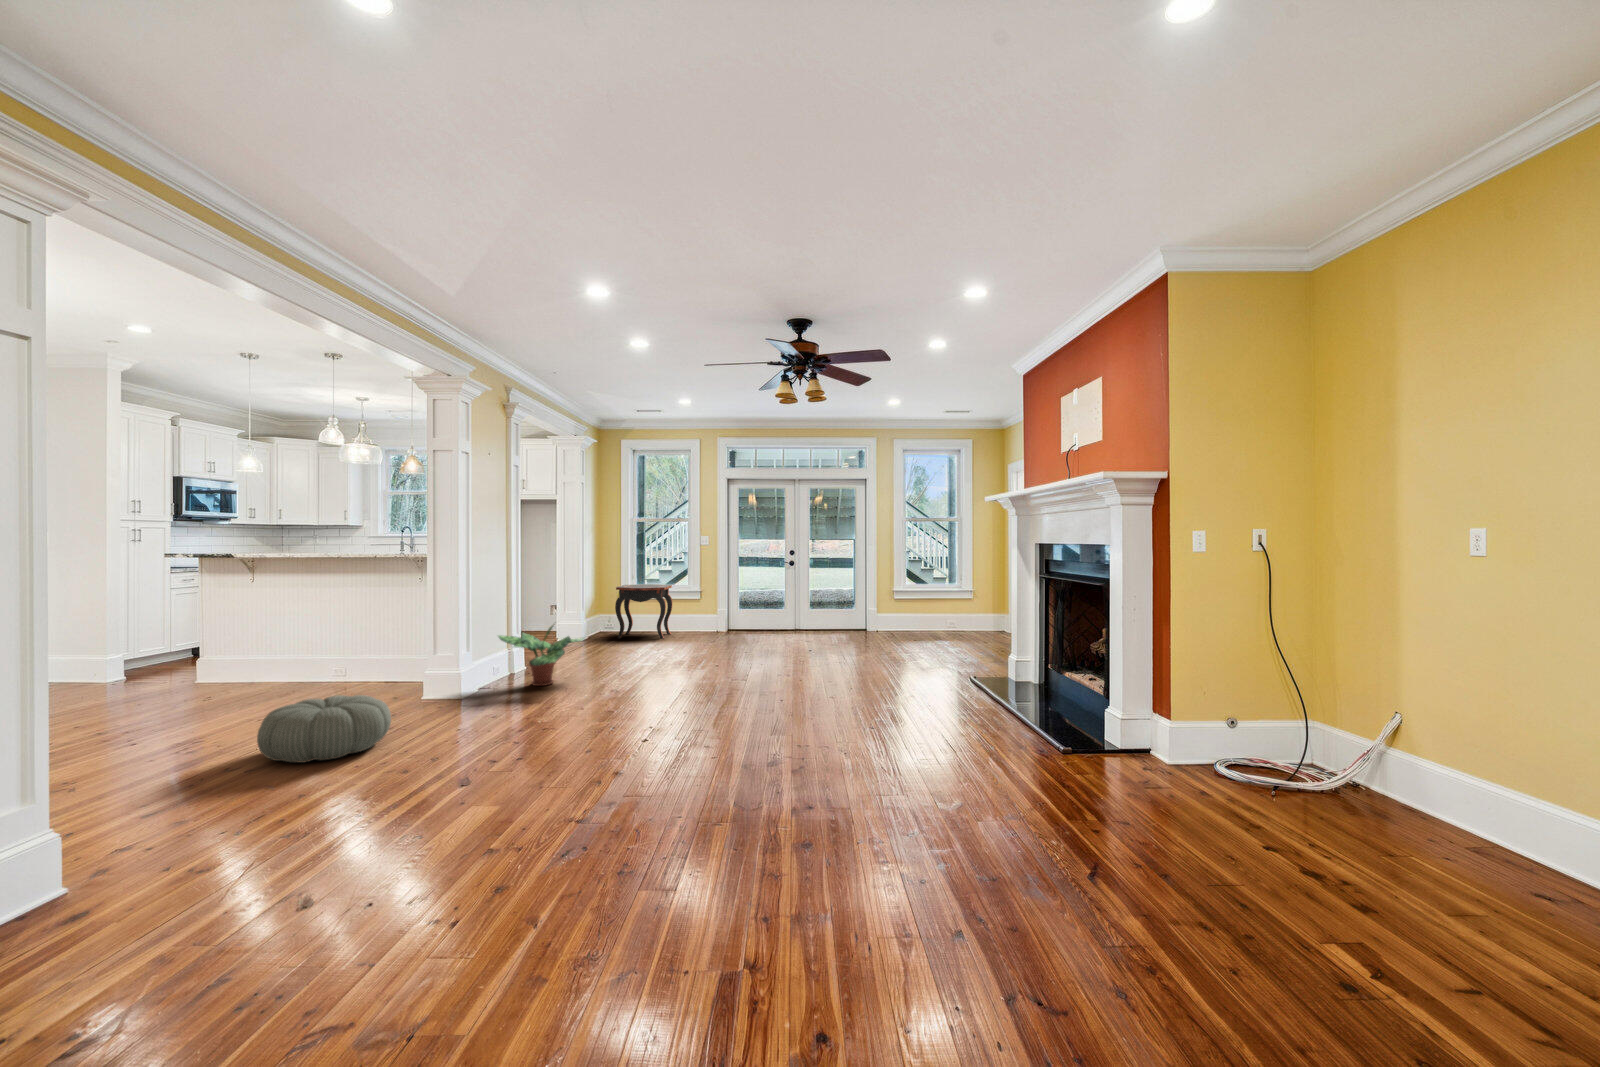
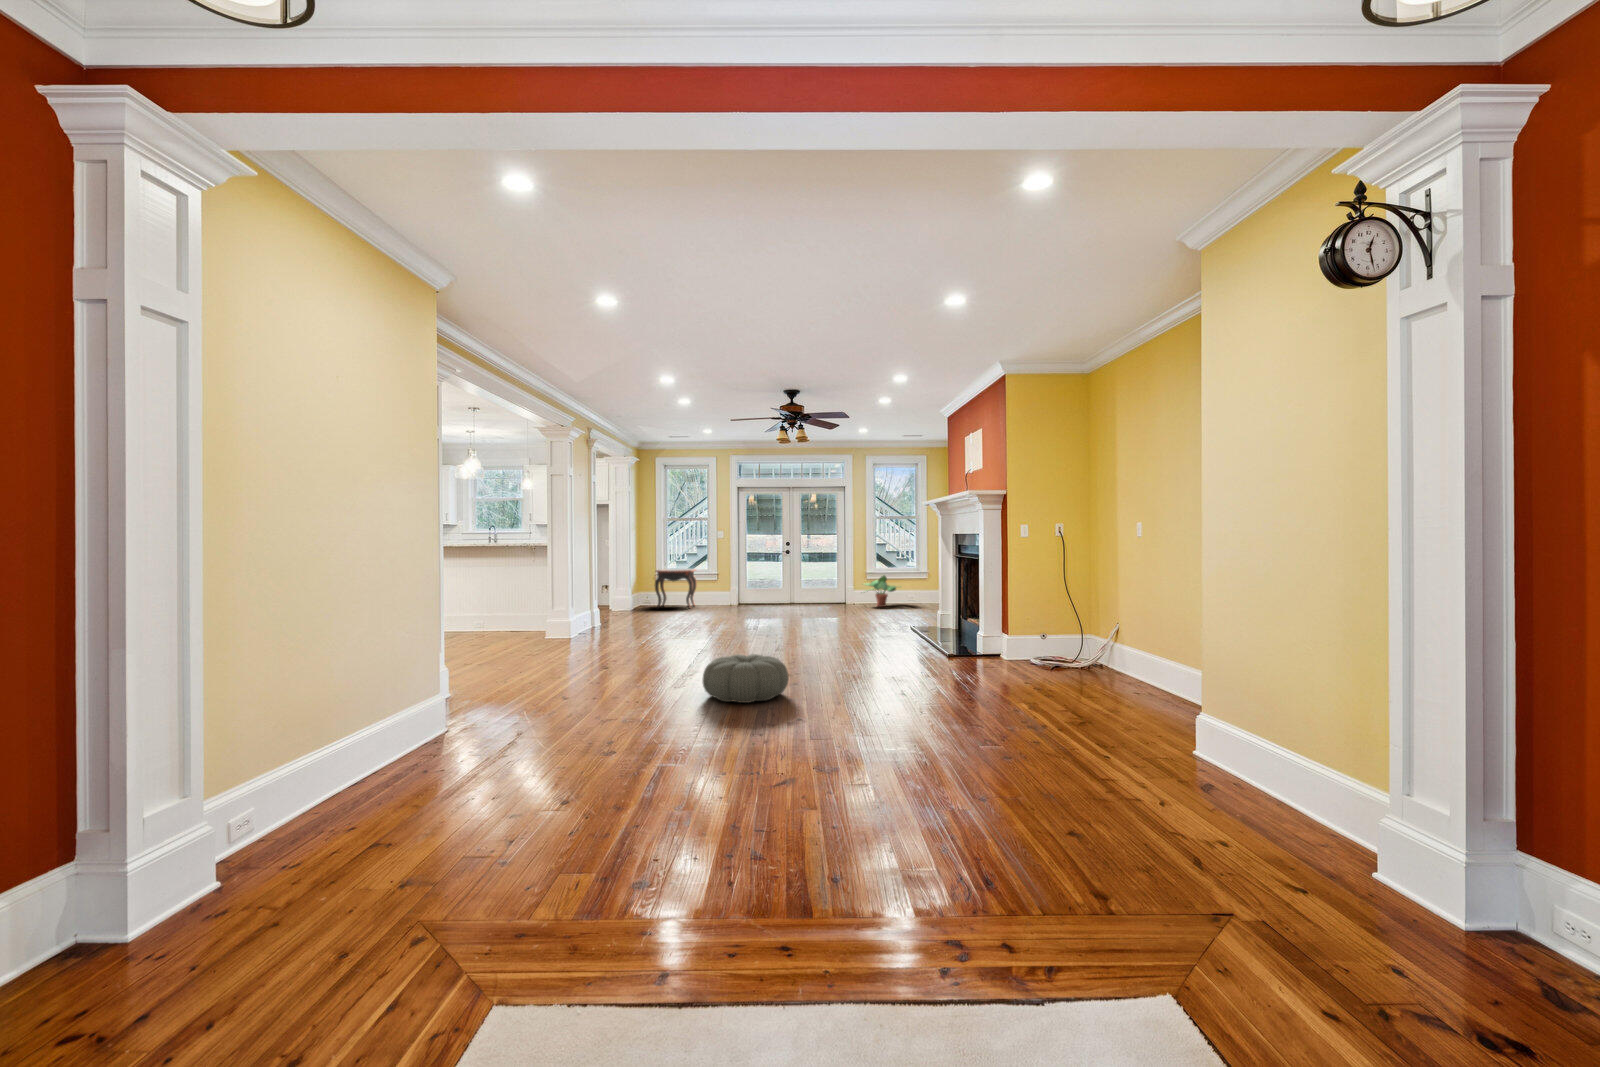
potted plant: present [498,625,583,686] -> present [865,575,896,607]
pouf: present [257,695,391,763] -> present [703,654,789,703]

